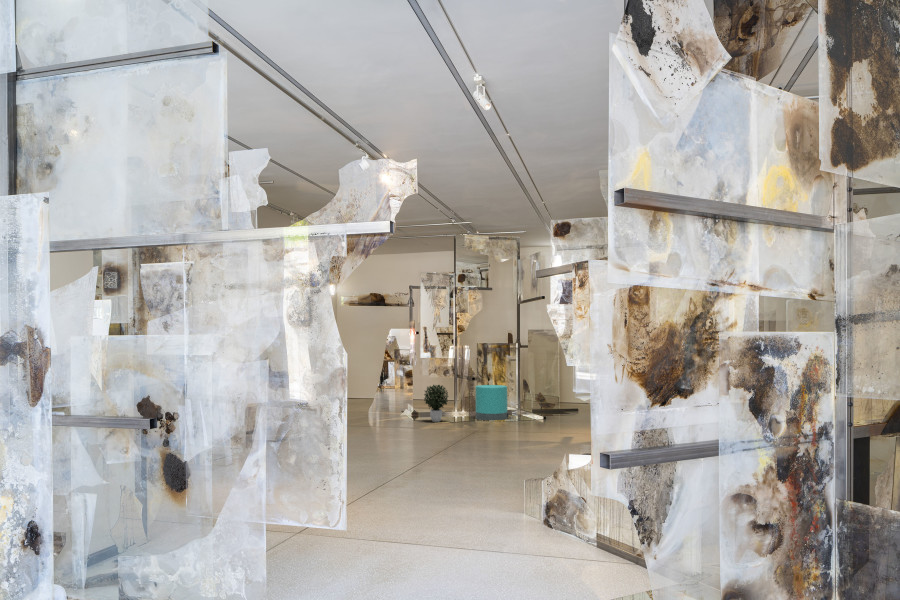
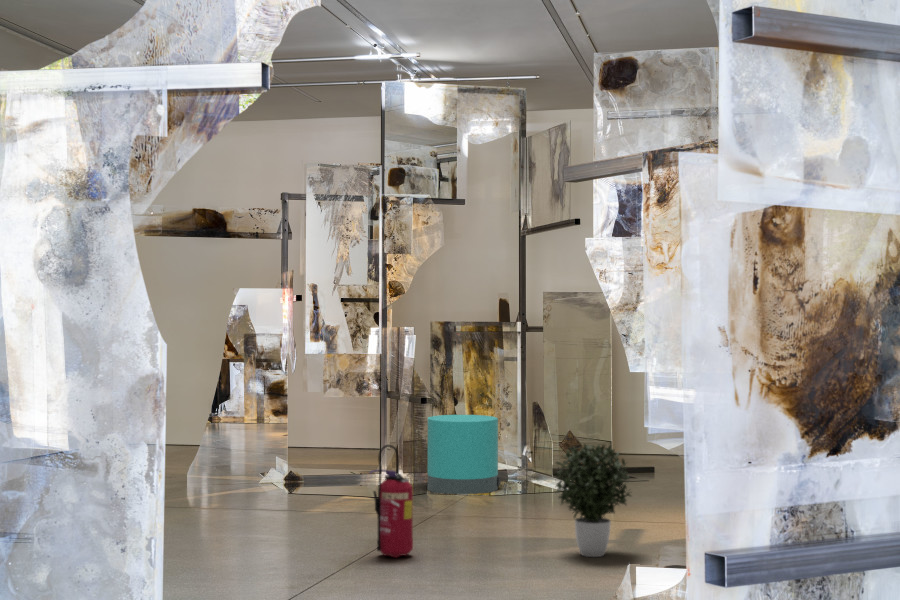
potted plant: present [424,385,448,422] -> present [554,444,631,557]
fire extinguisher: none [447,395,466,443] -> present [370,445,413,558]

